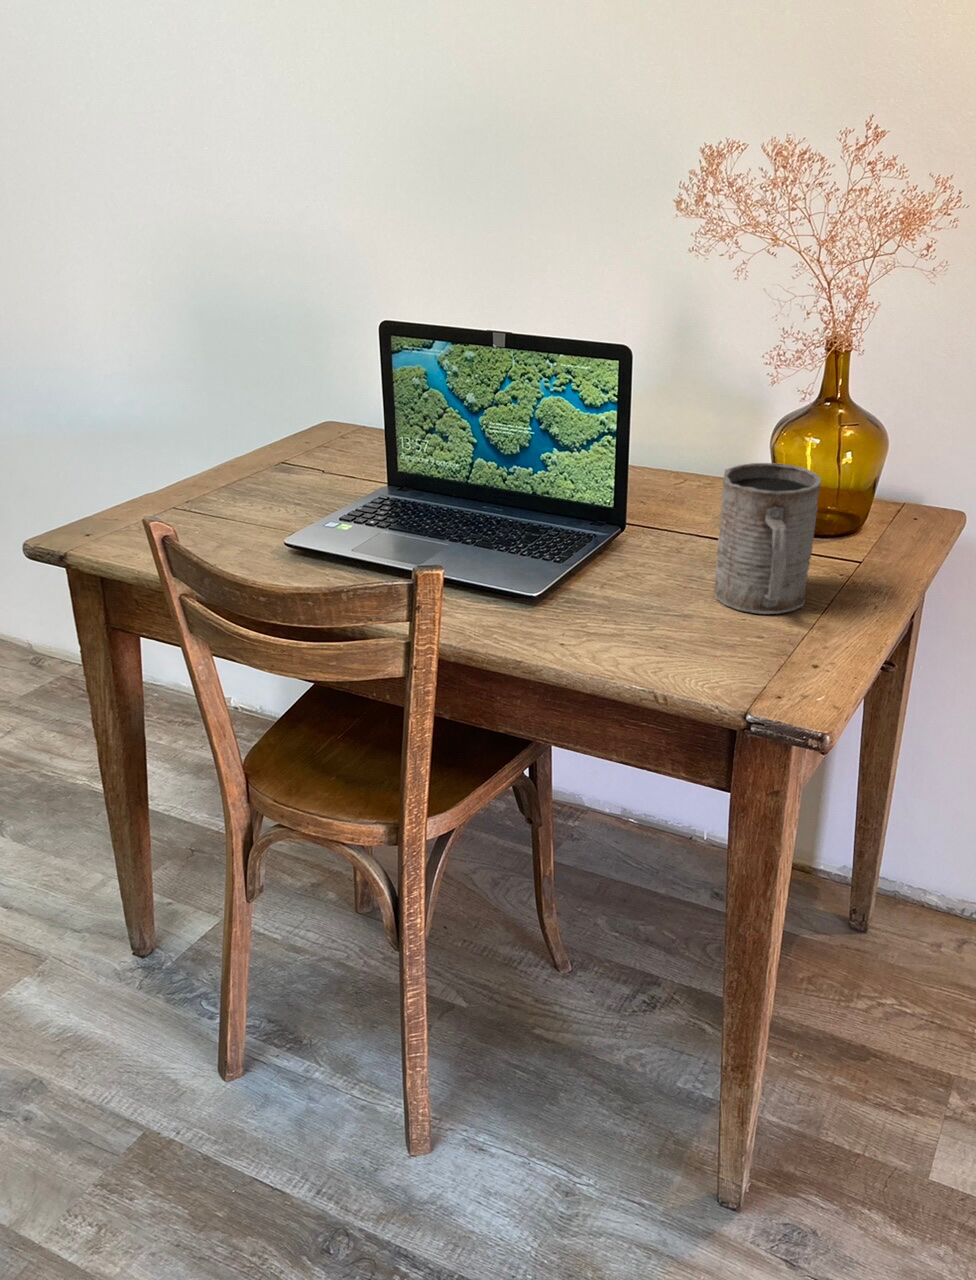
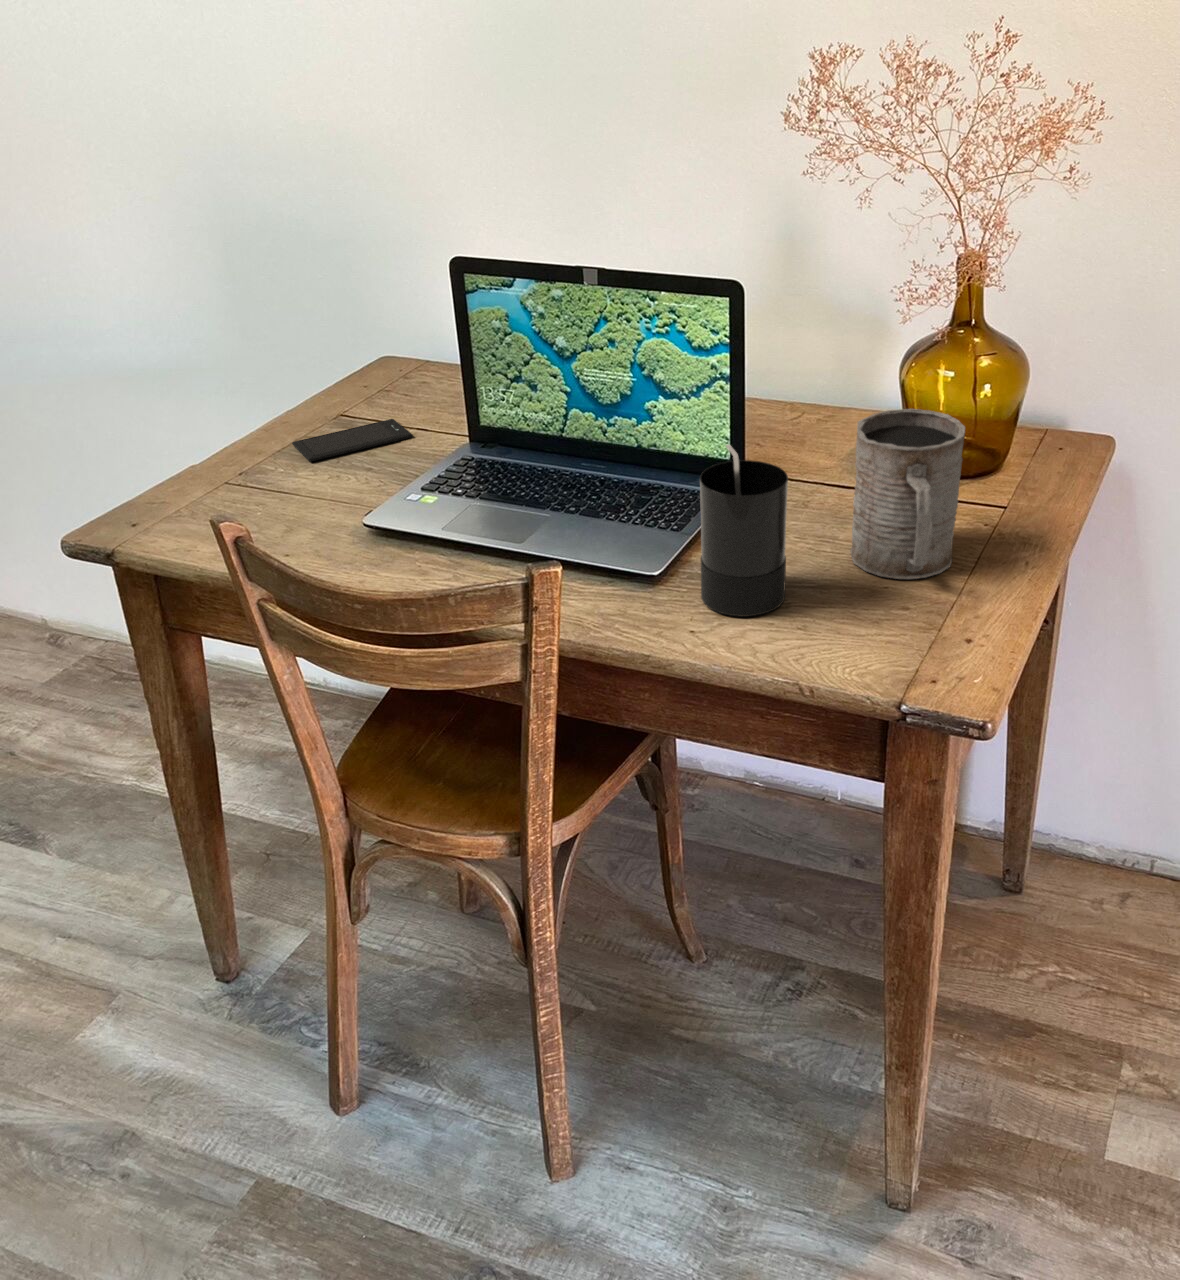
smartphone: none [237,467,342,495] -> present [292,419,413,462]
candle: none [574,481,657,635] -> present [700,445,788,616]

